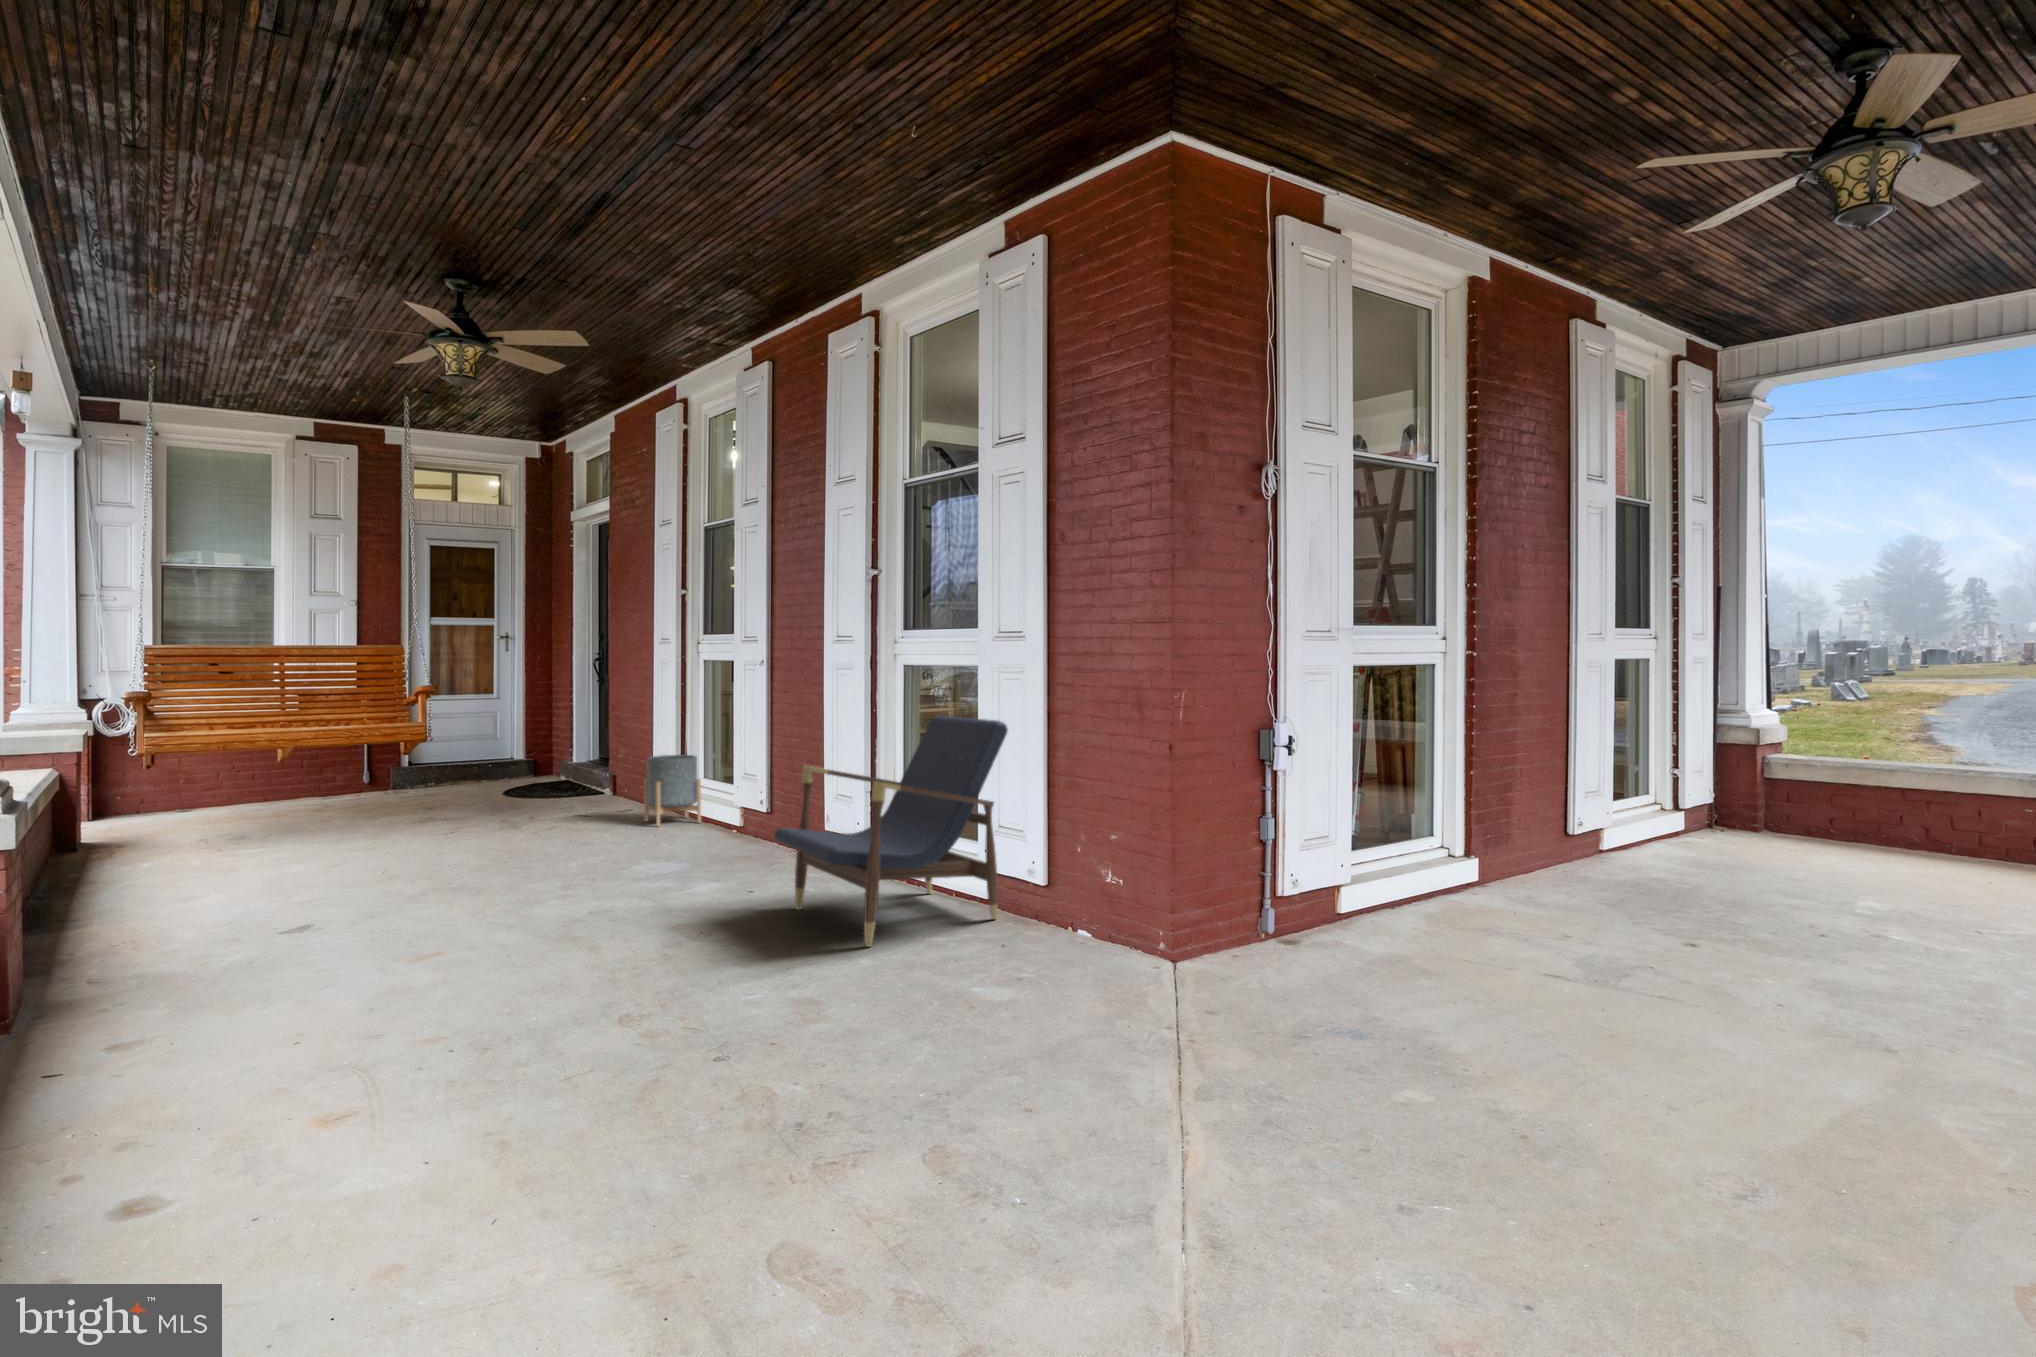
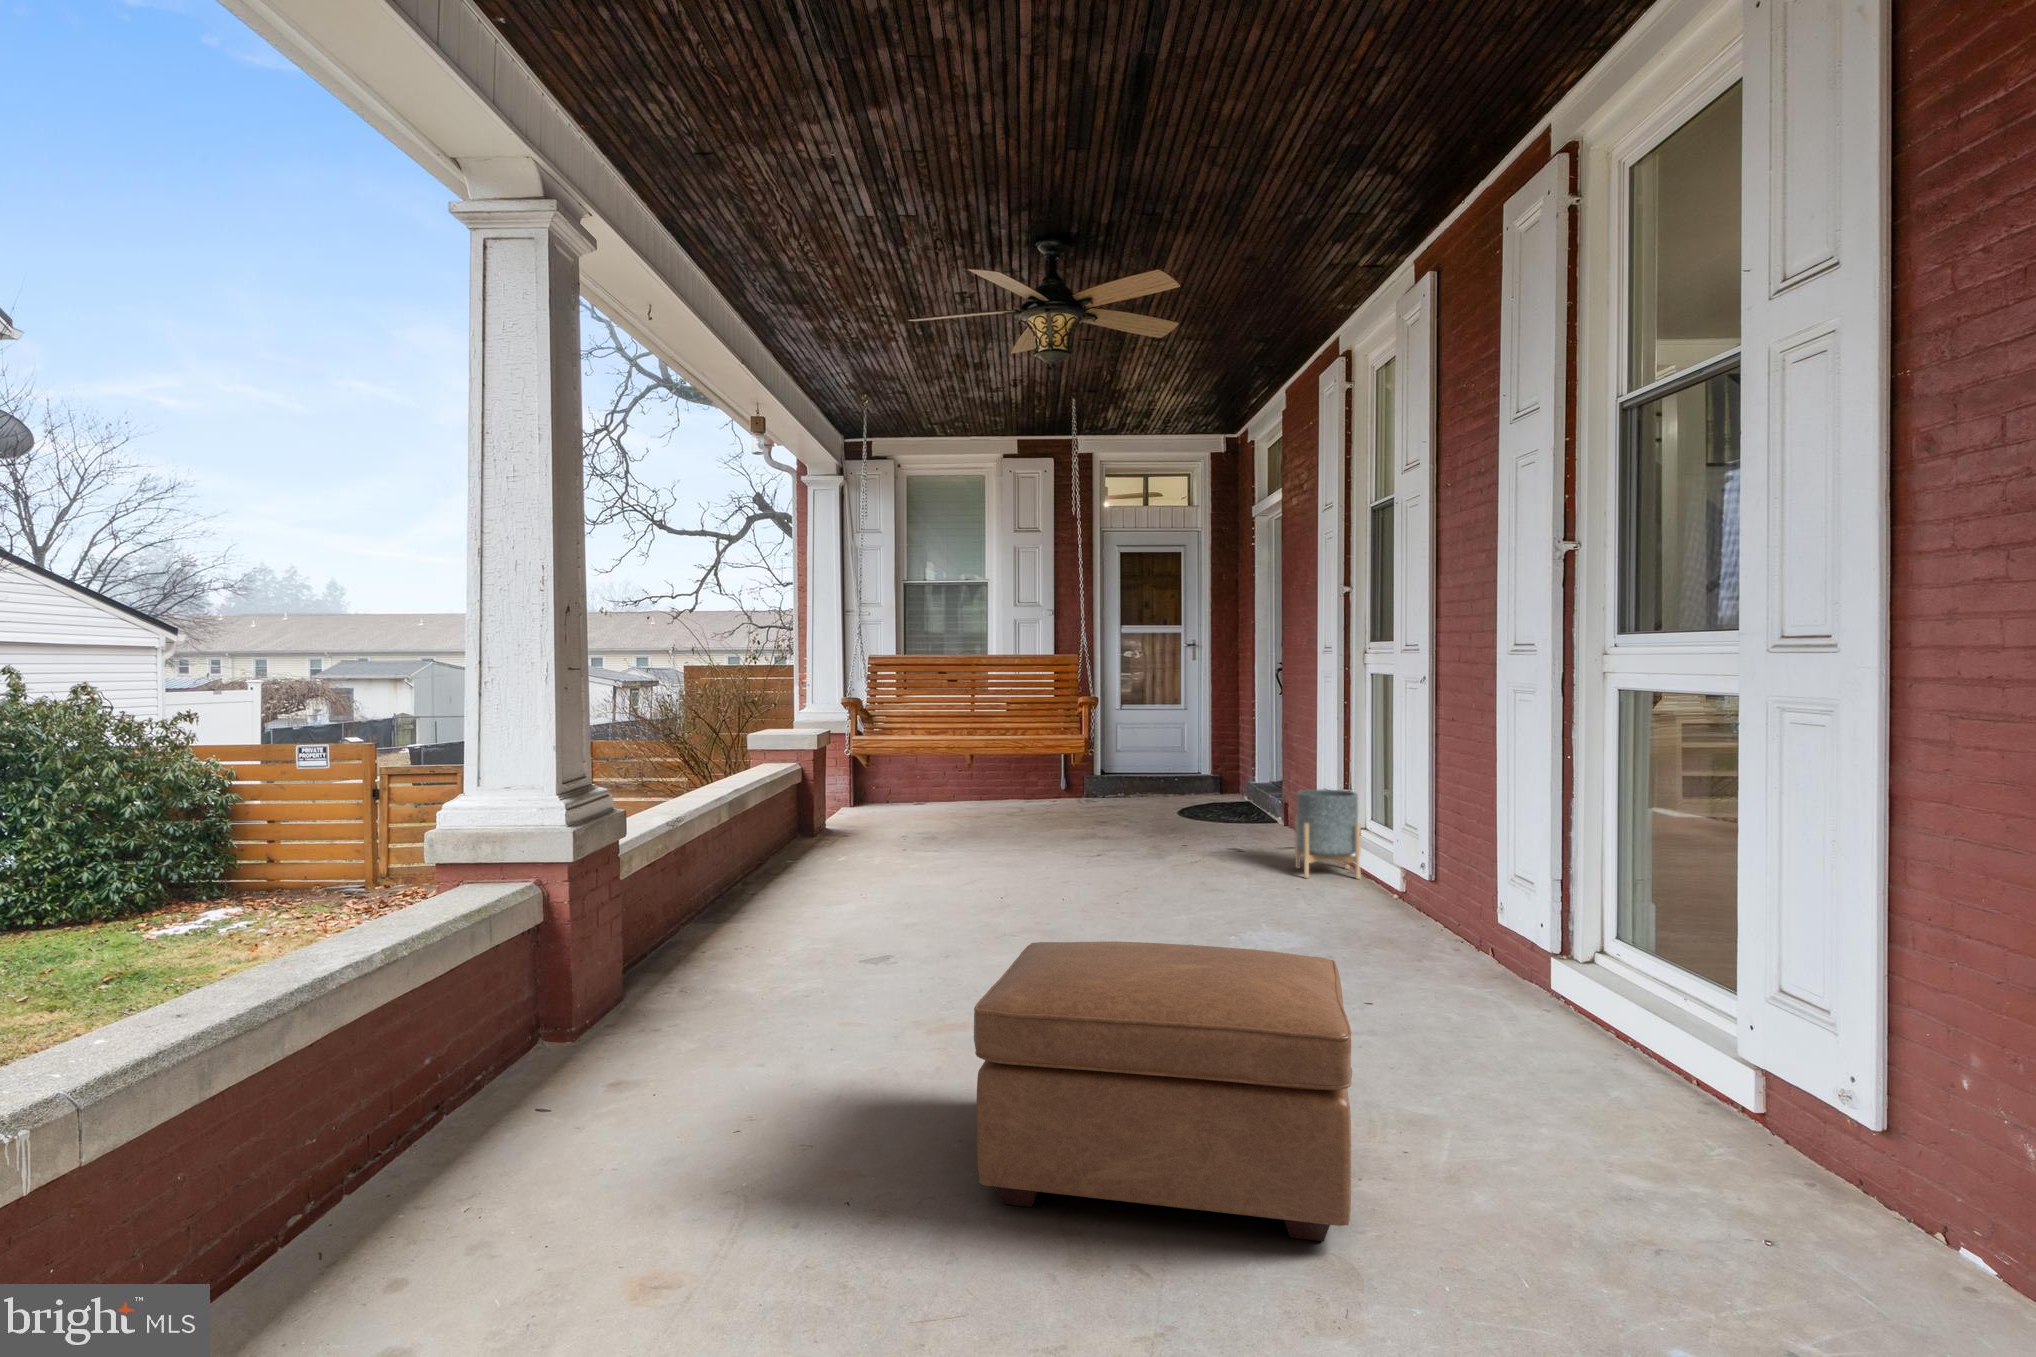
lounge chair: present [774,715,1008,947] -> none [1371,777,1792,1167]
ottoman: none [545,835,816,1030] -> present [974,941,1352,1241]

